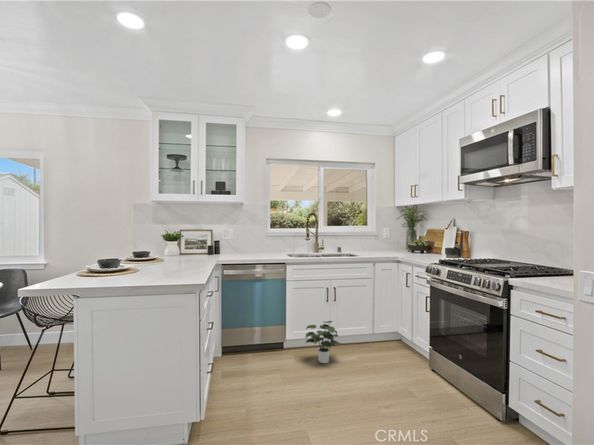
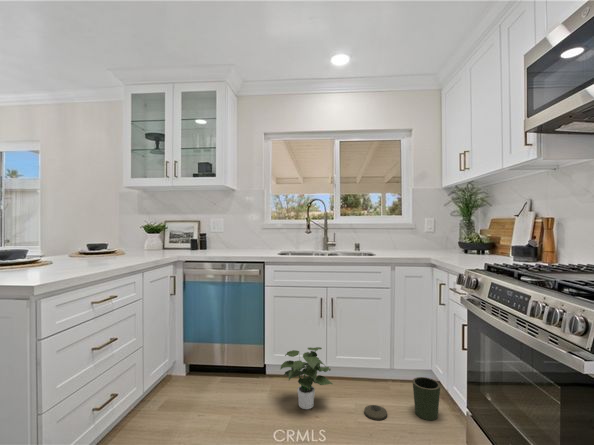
trash can: none [362,334,408,363] -> present [364,377,440,420]

